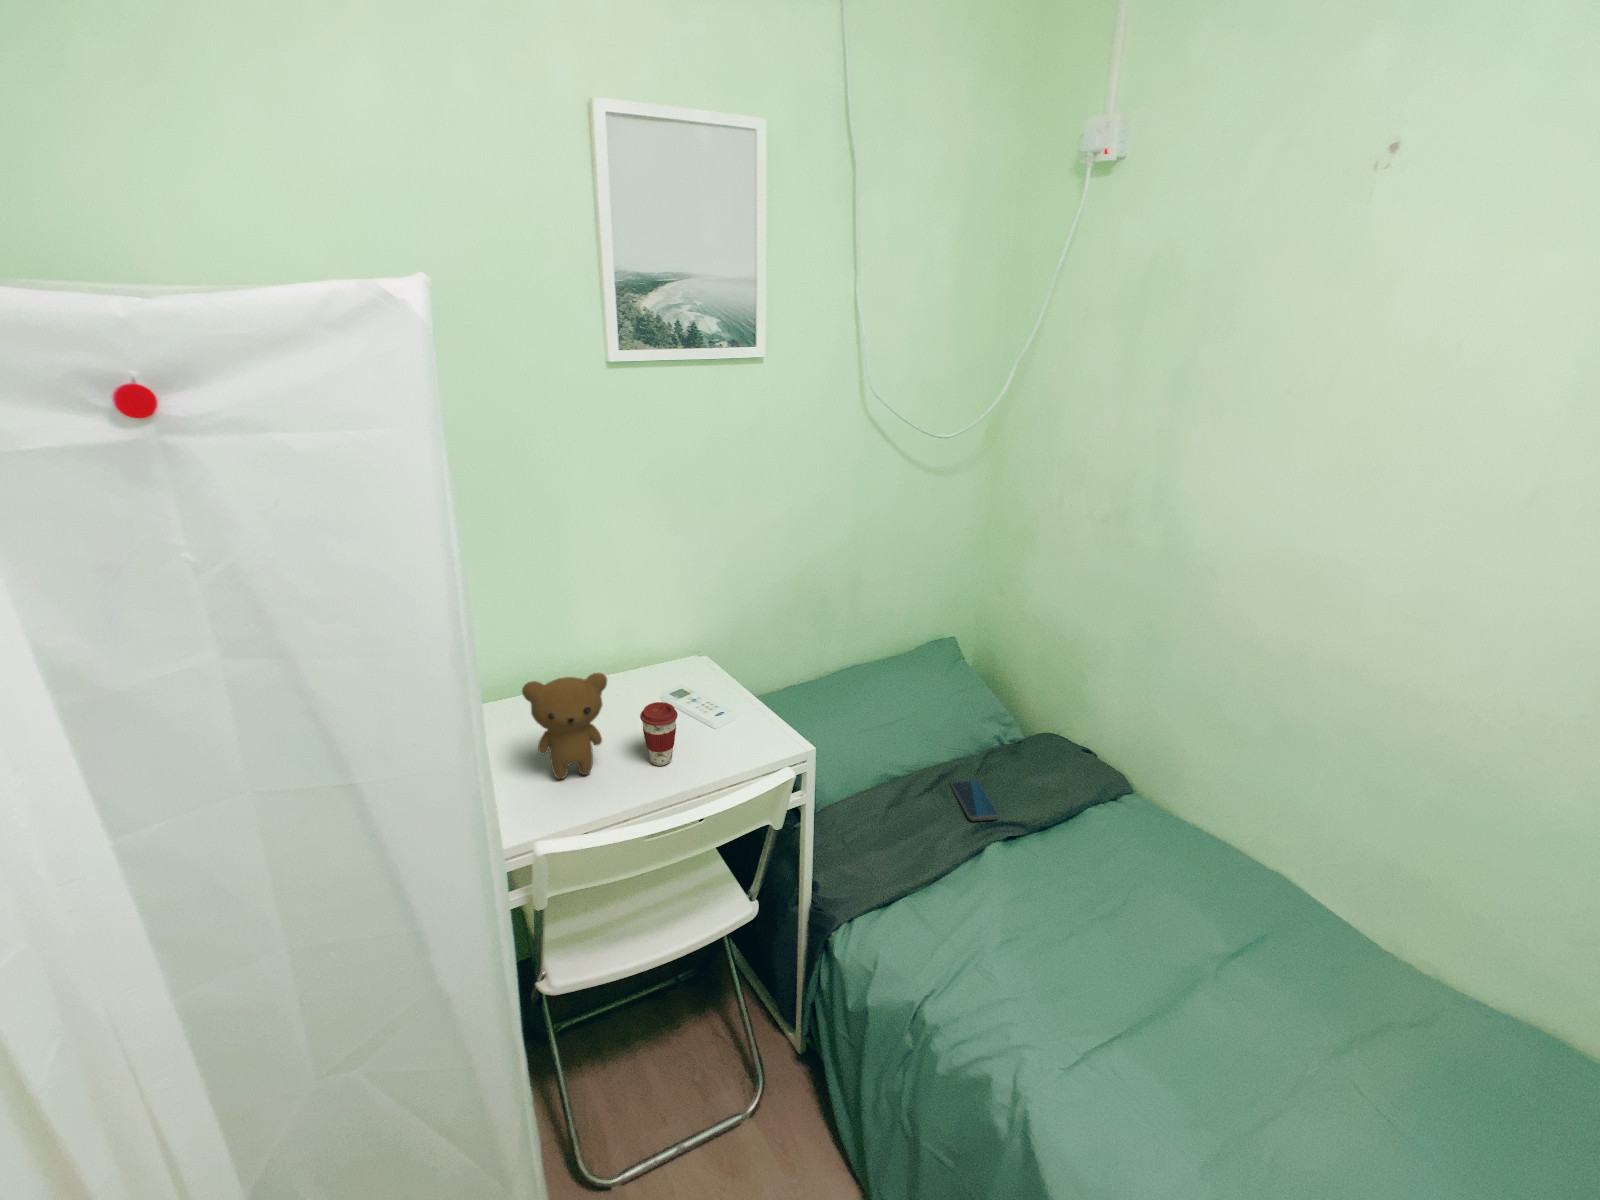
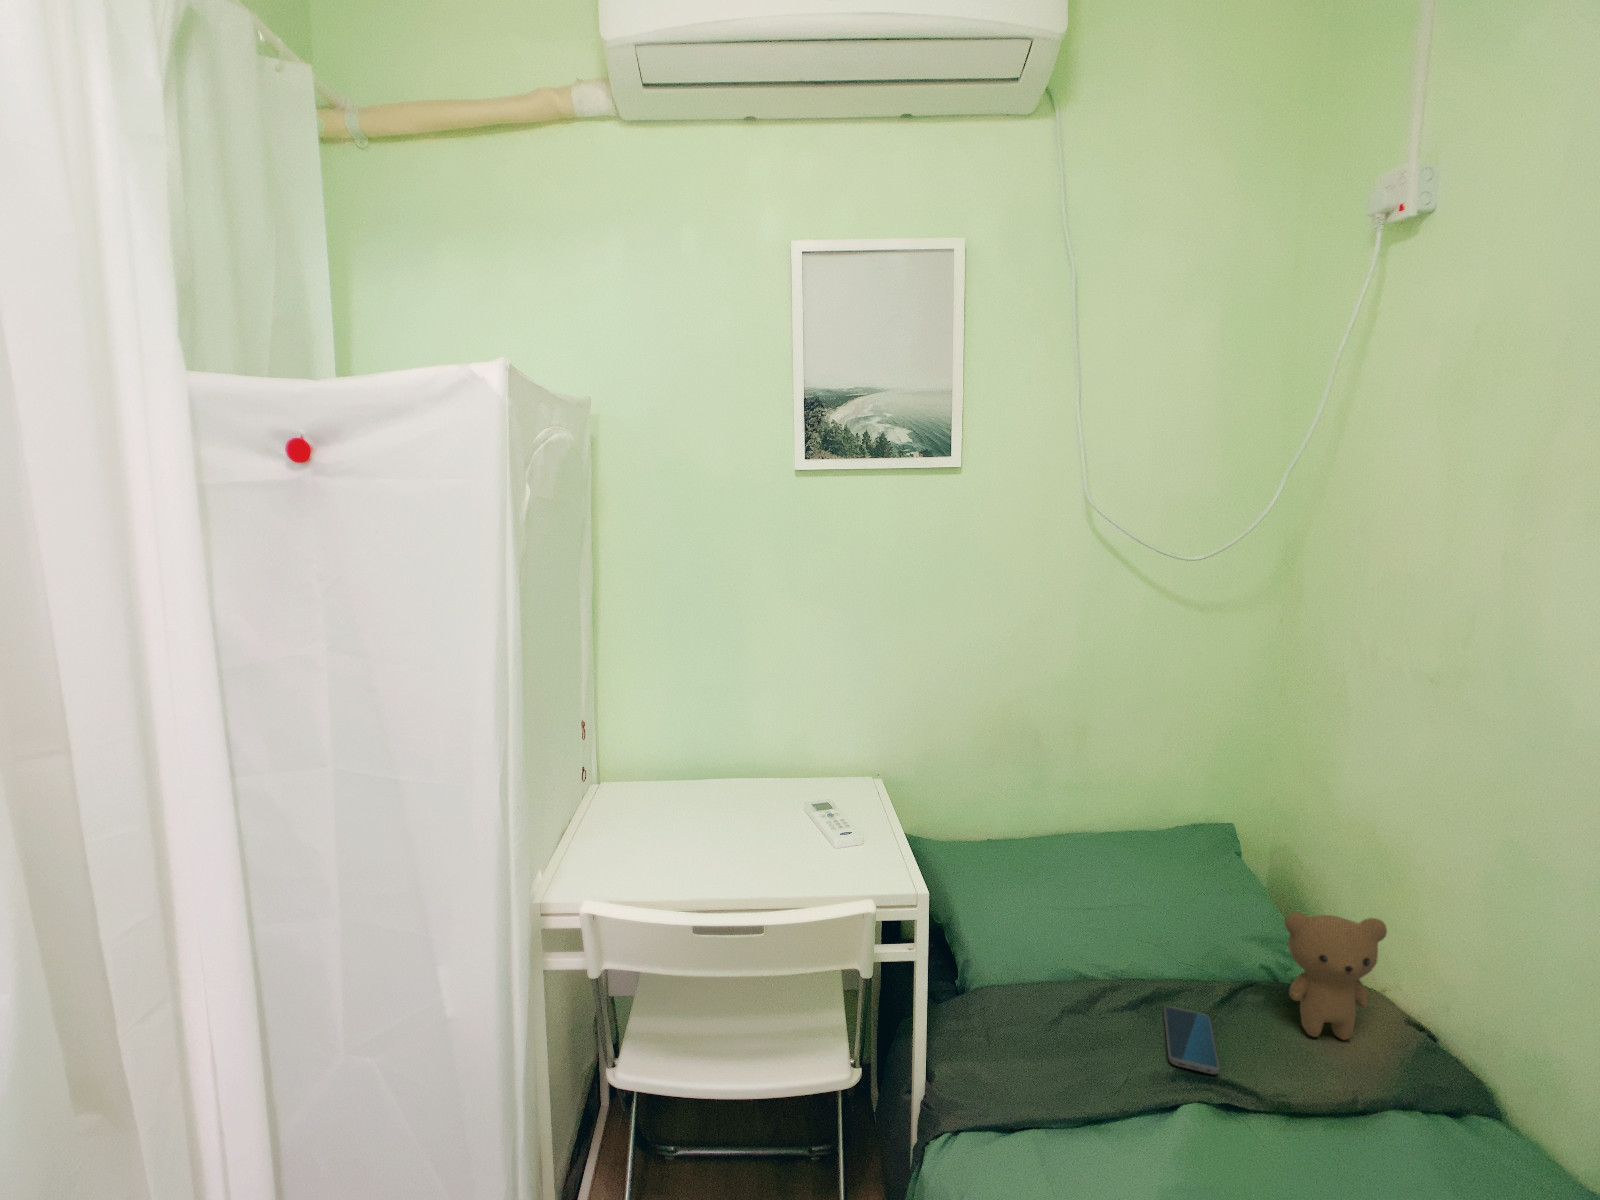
teddy bear: present [522,673,607,779] -> present [1285,912,1387,1040]
coffee cup: present [640,702,678,766] -> none [741,795,781,866]

